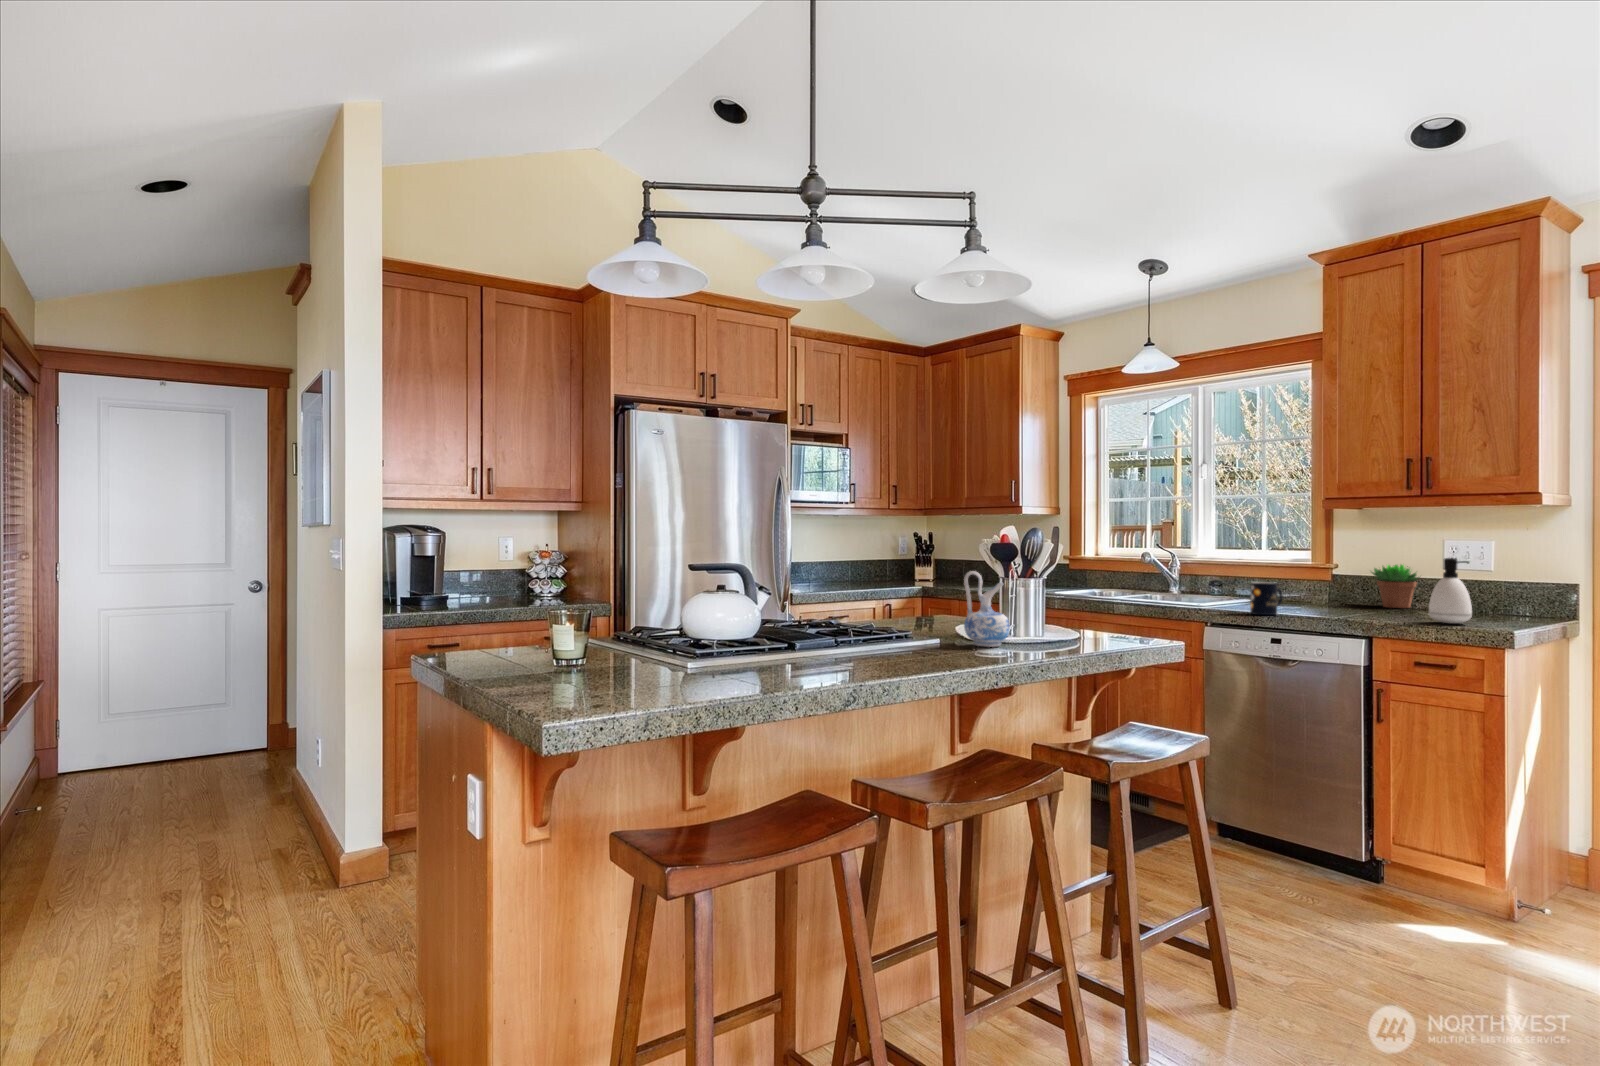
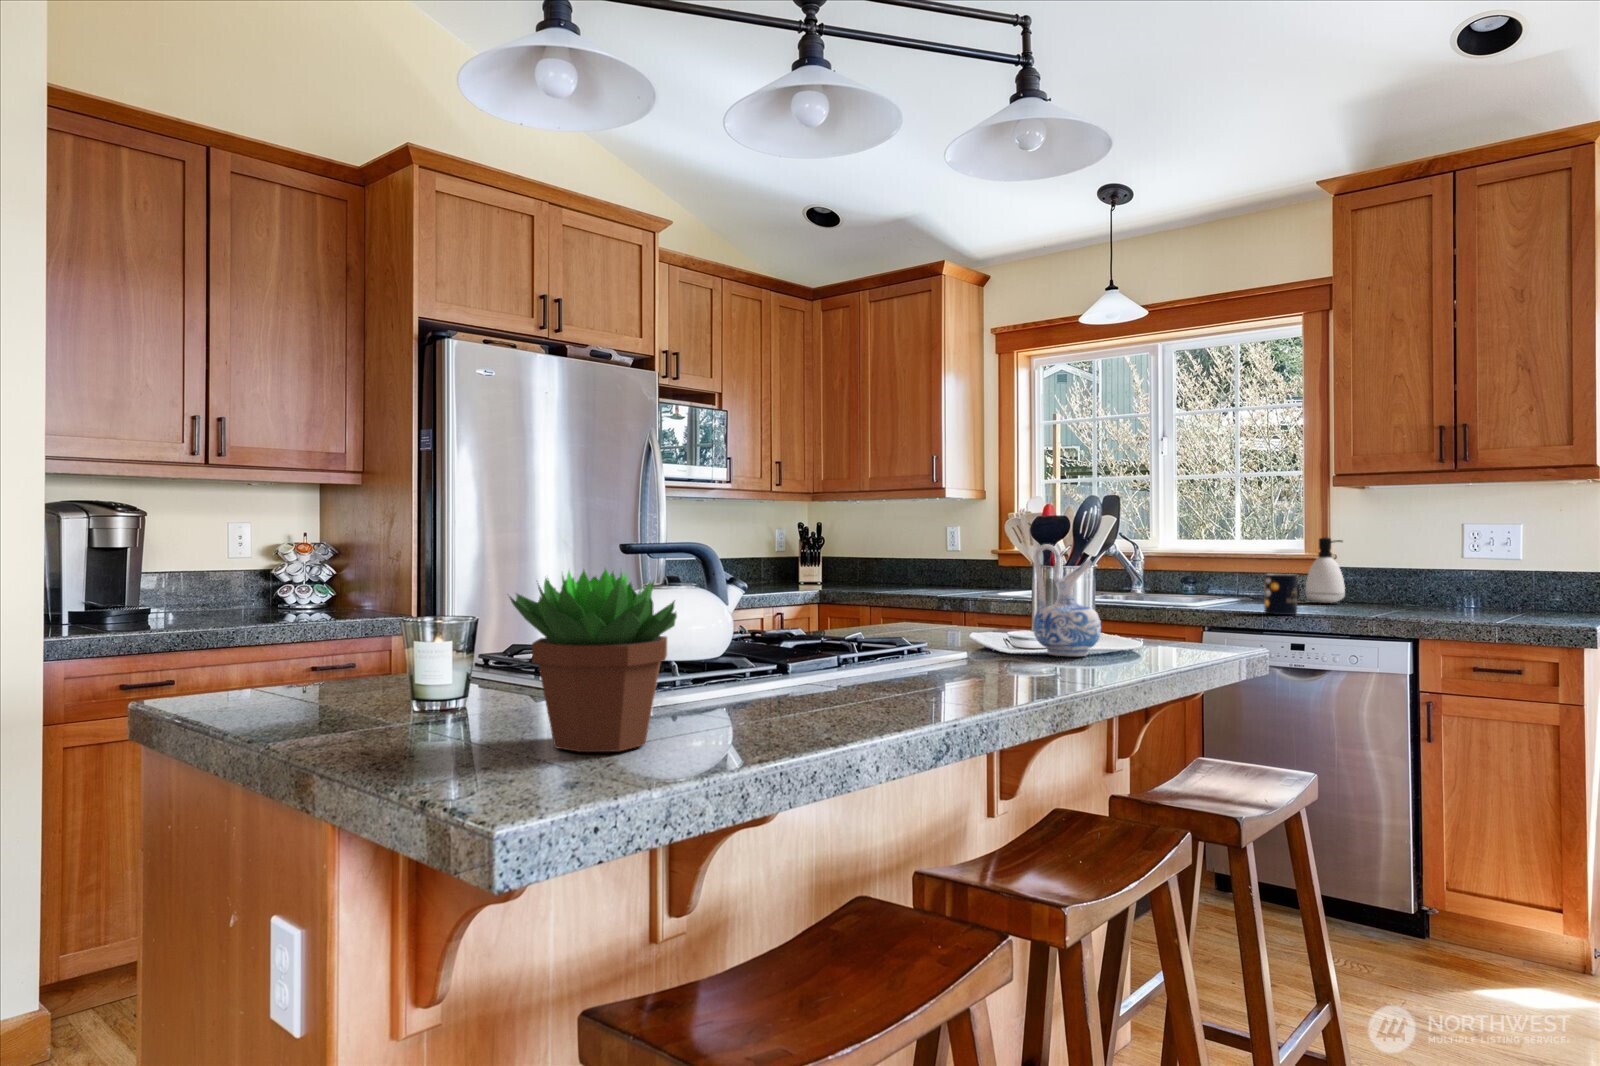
soap dispenser: present [1429,558,1472,624] -> present [1306,537,1345,603]
succulent plant: present [1371,565,1418,608] -> present [510,569,677,752]

